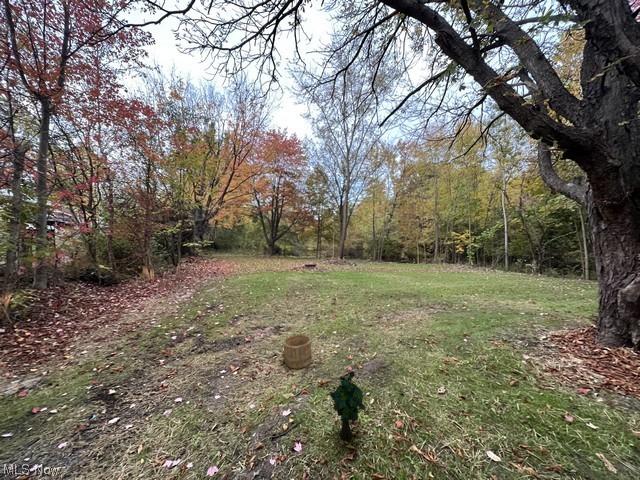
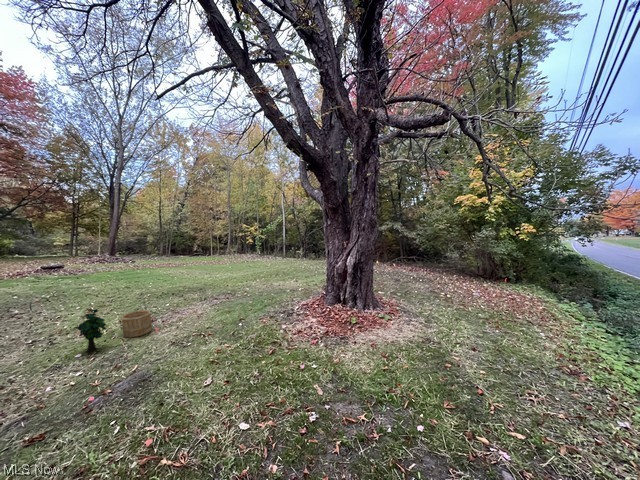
wooden bucket: present [283,334,312,369] -> present [121,310,152,338]

